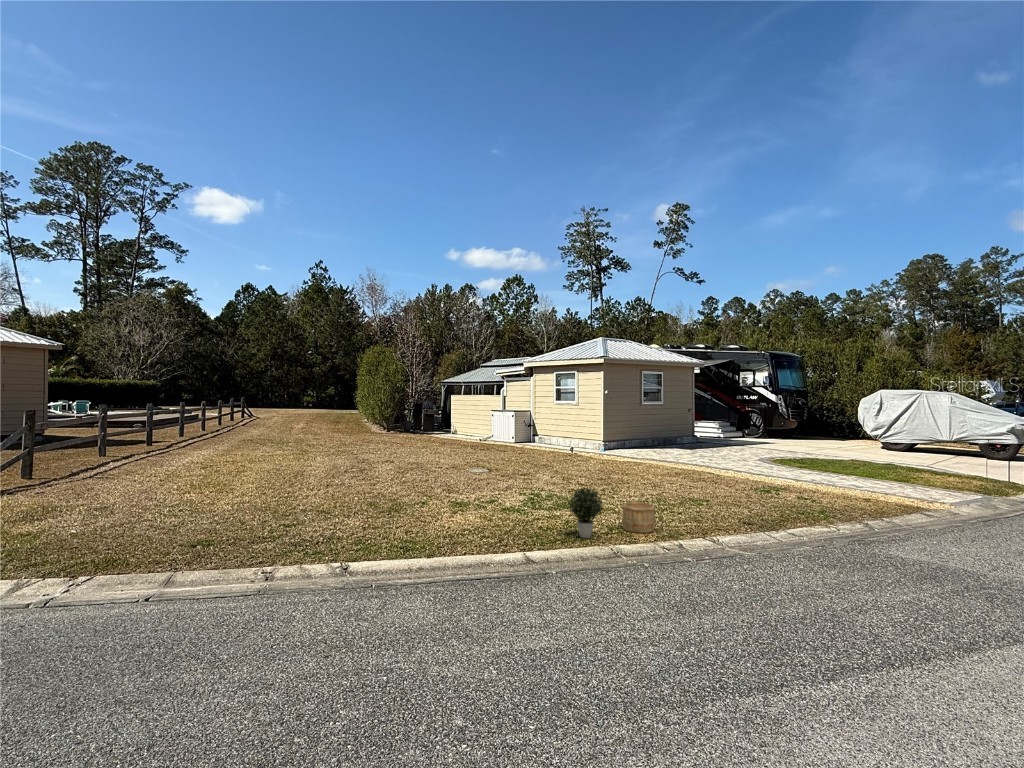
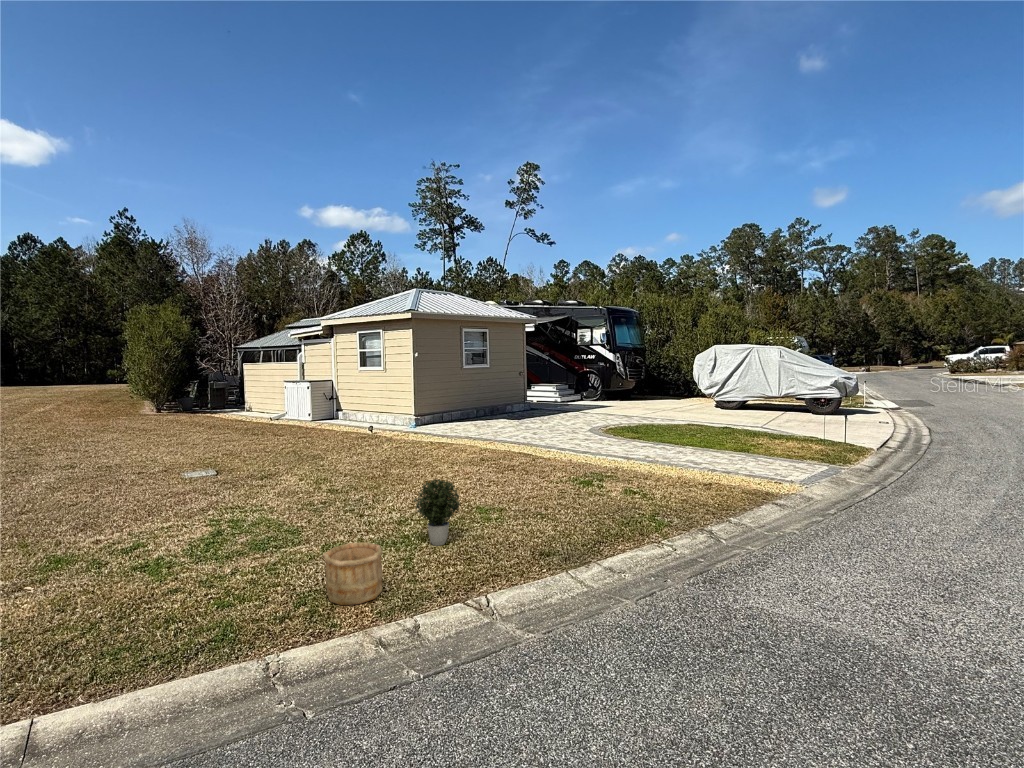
potted plant: present [568,488,602,538] -> present [414,479,460,546]

